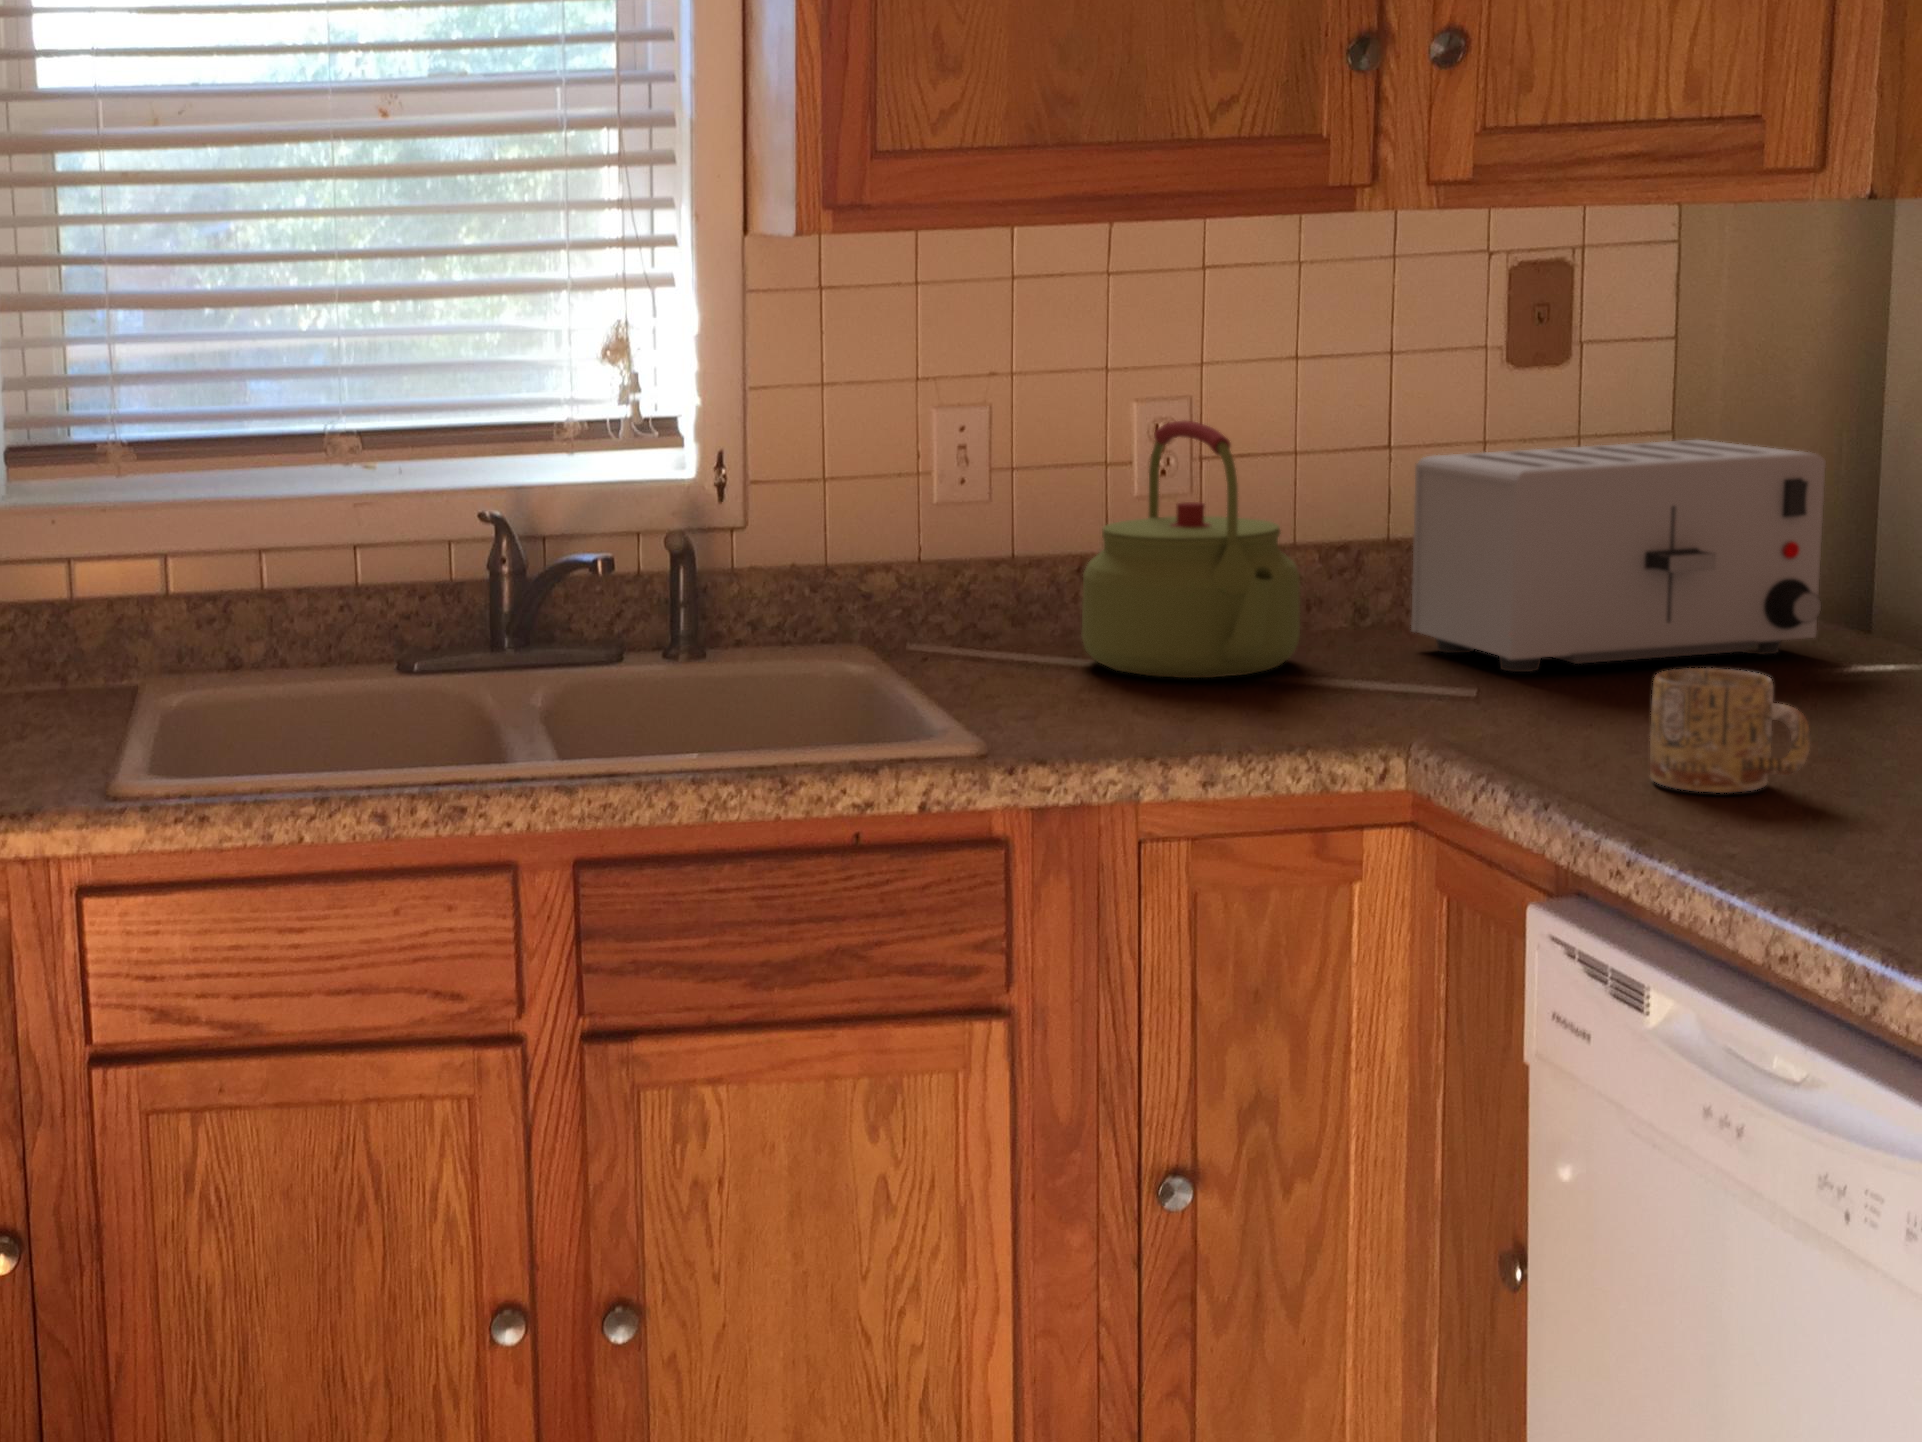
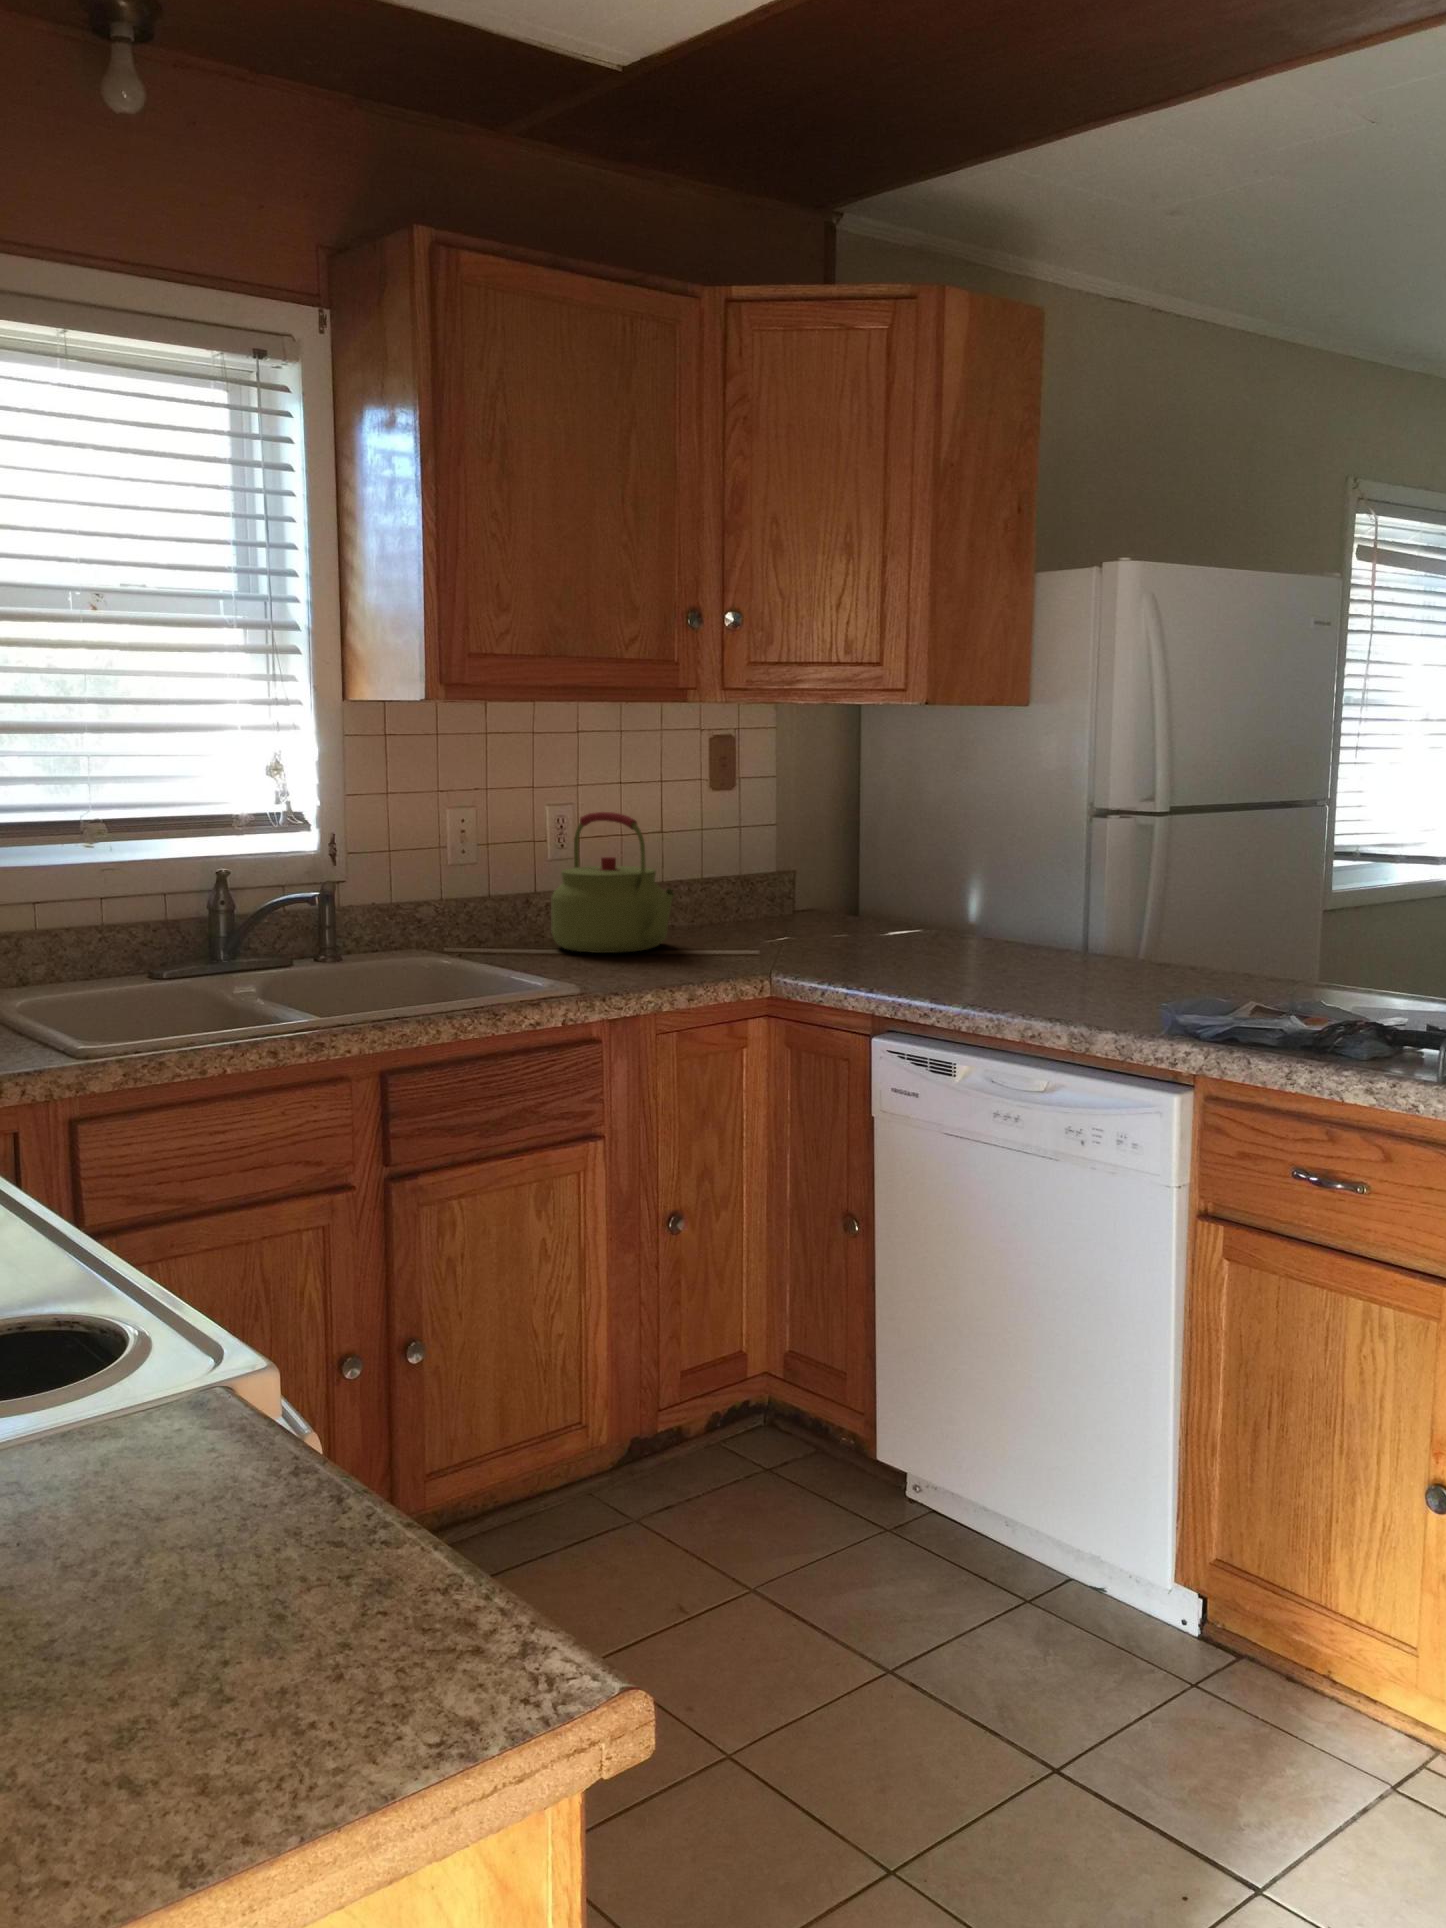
toaster: present [1411,440,1826,672] -> none [702,823,886,940]
mug: present [1650,668,1810,793] -> none [901,921,972,978]

